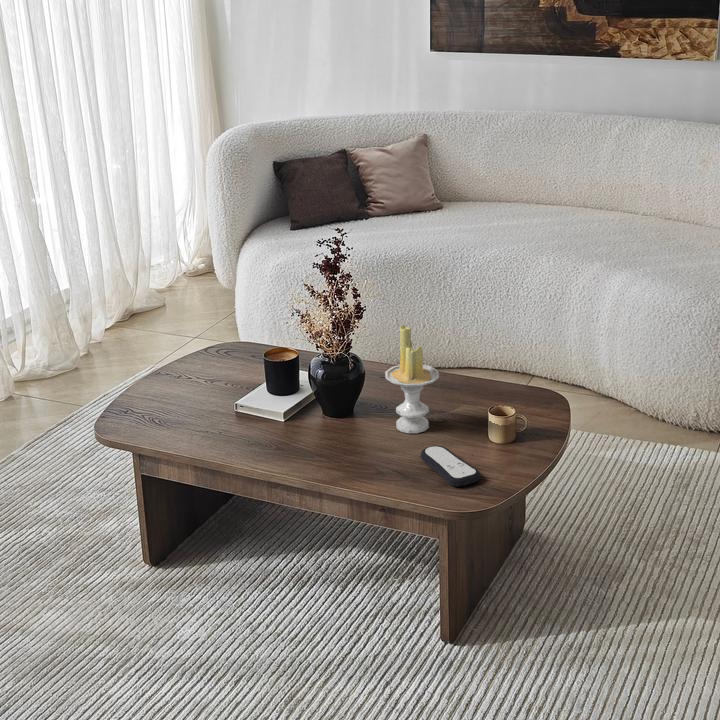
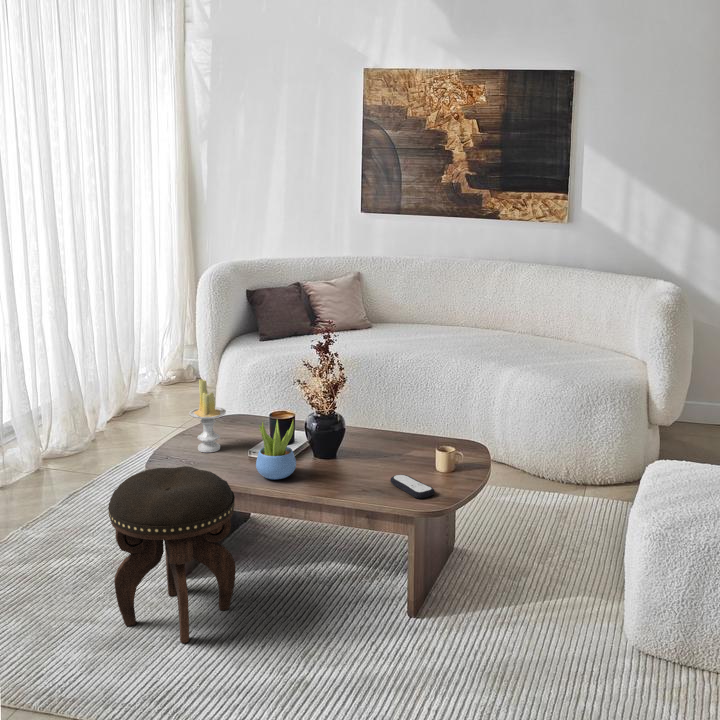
candle: present [385,325,439,433] -> present [189,379,226,452]
succulent plant: none [236,363,292,448] -> present [256,420,296,479]
footstool: none [25,429,208,672] -> present [108,466,236,643]

